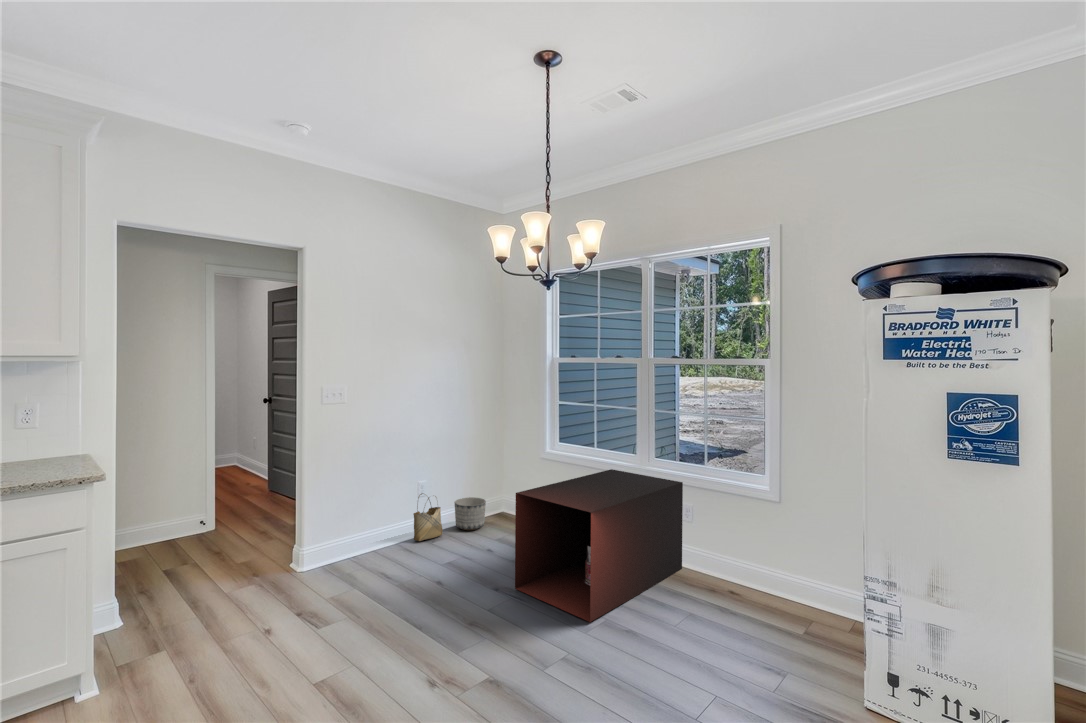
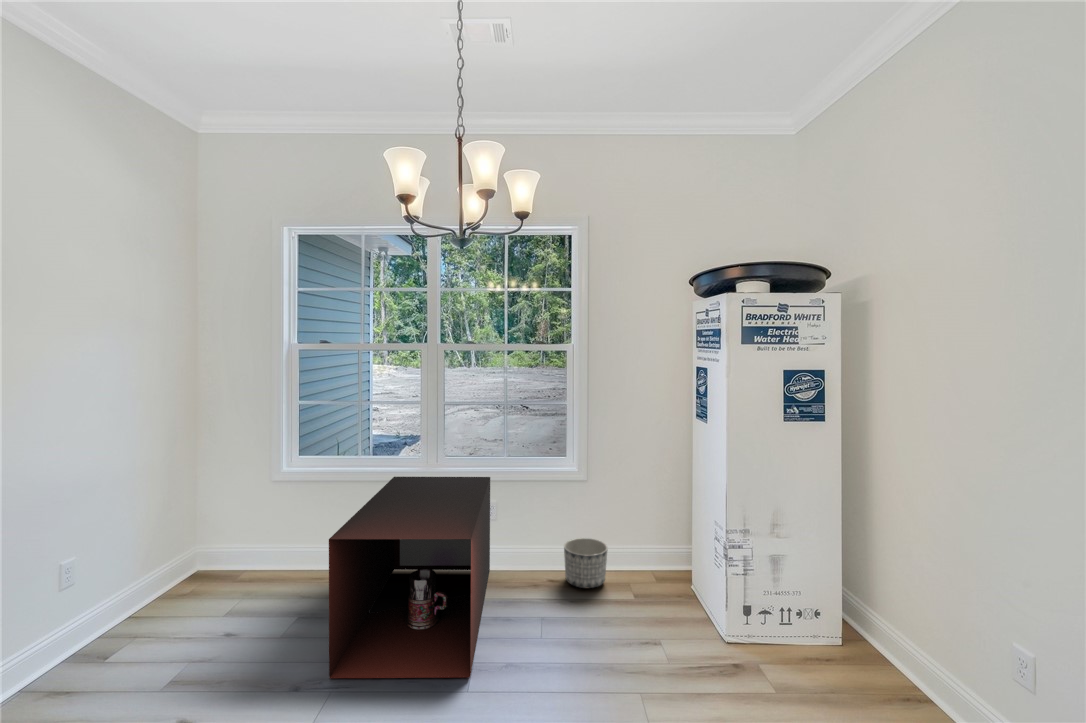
woven basket: present [413,494,443,541] -> none [49,580,112,673]
planter: present [454,497,486,530] -> present [564,538,608,588]

